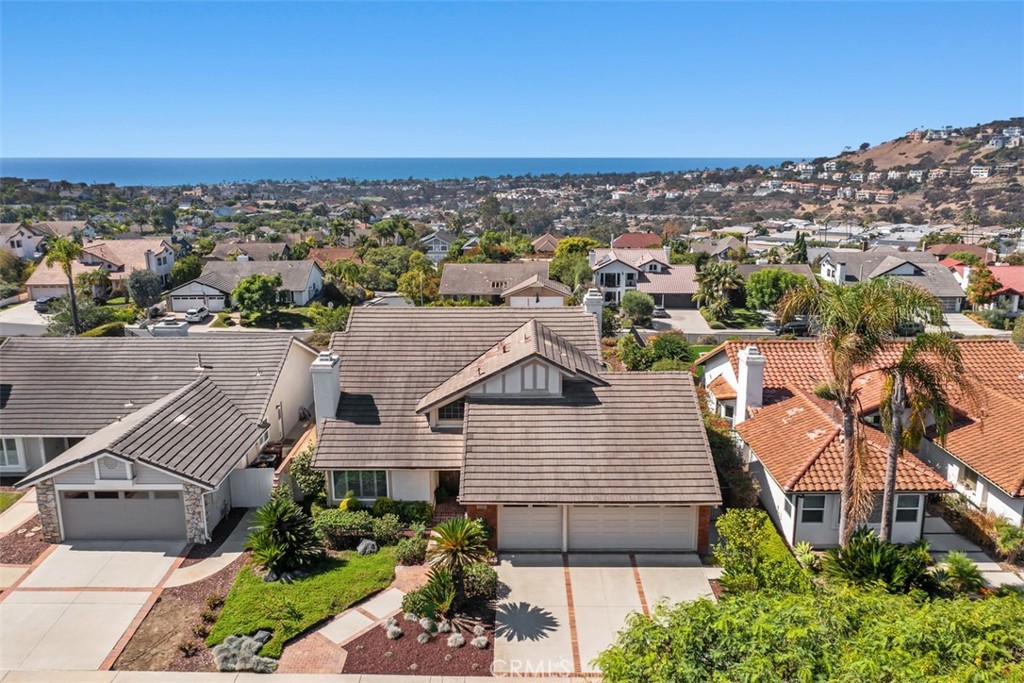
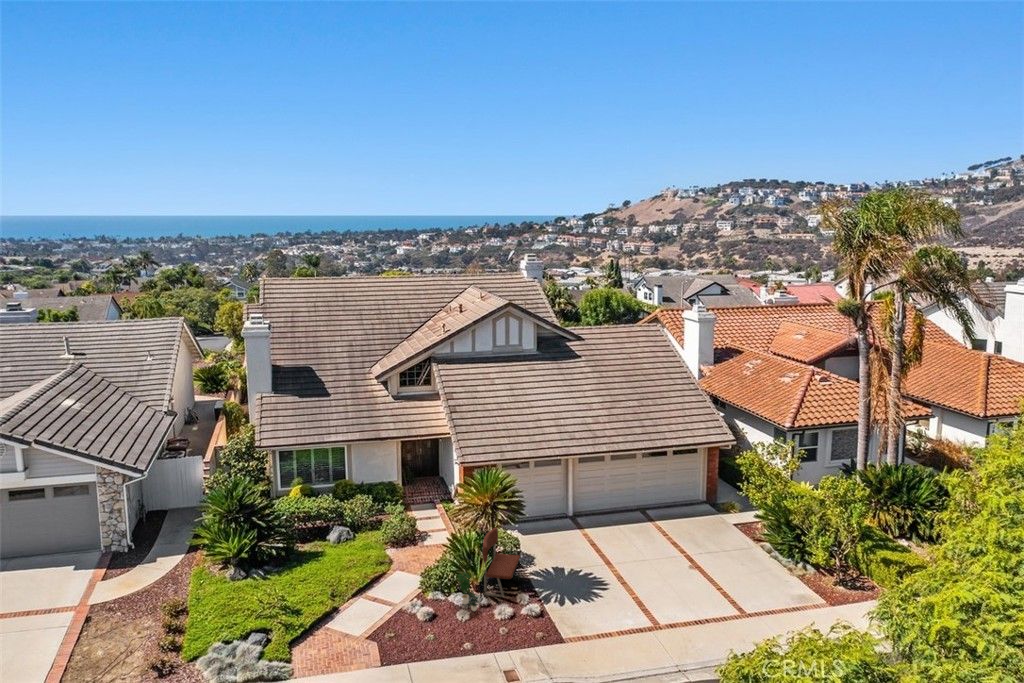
bench: none [448,566,487,627] -> present [483,528,520,597]

